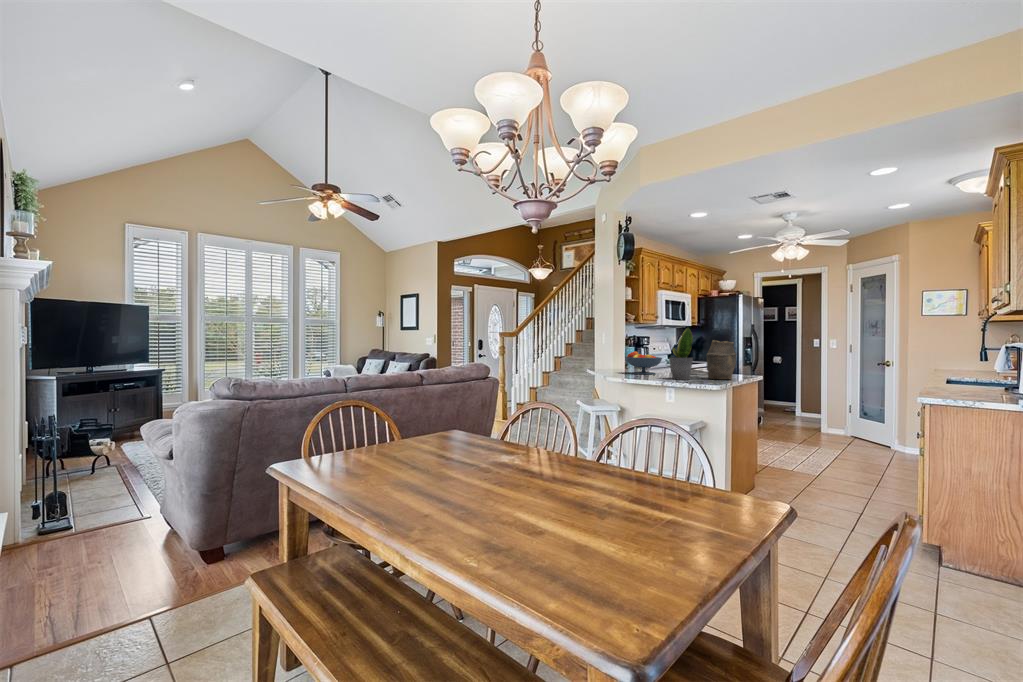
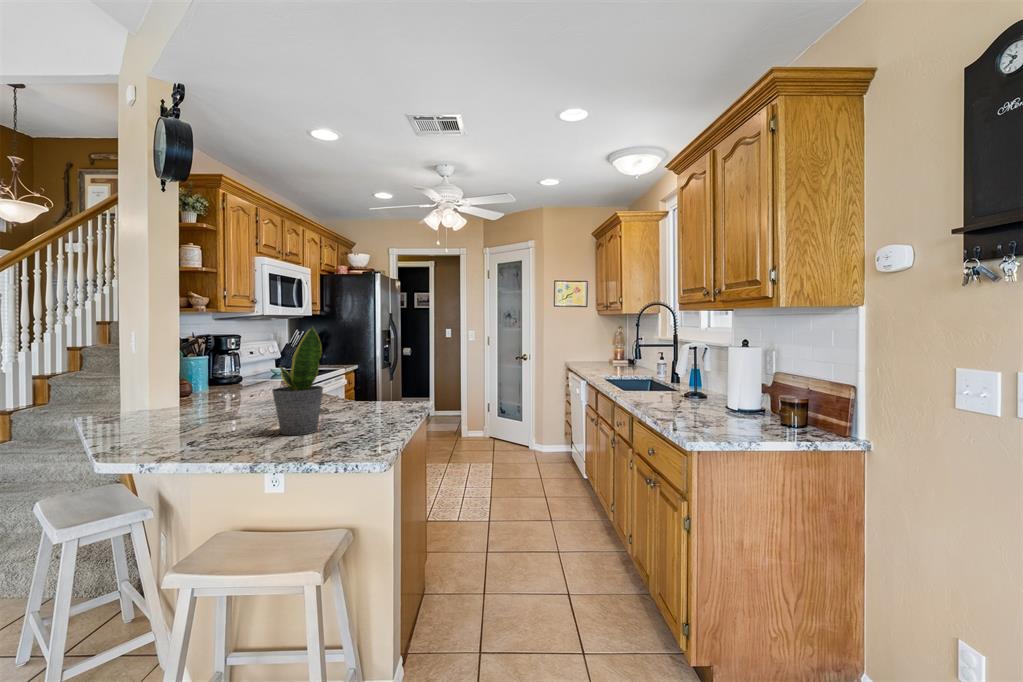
vase: present [707,340,736,380] -> none [347,350,399,422]
fruit bowl: present [626,351,662,374] -> none [178,372,261,420]

